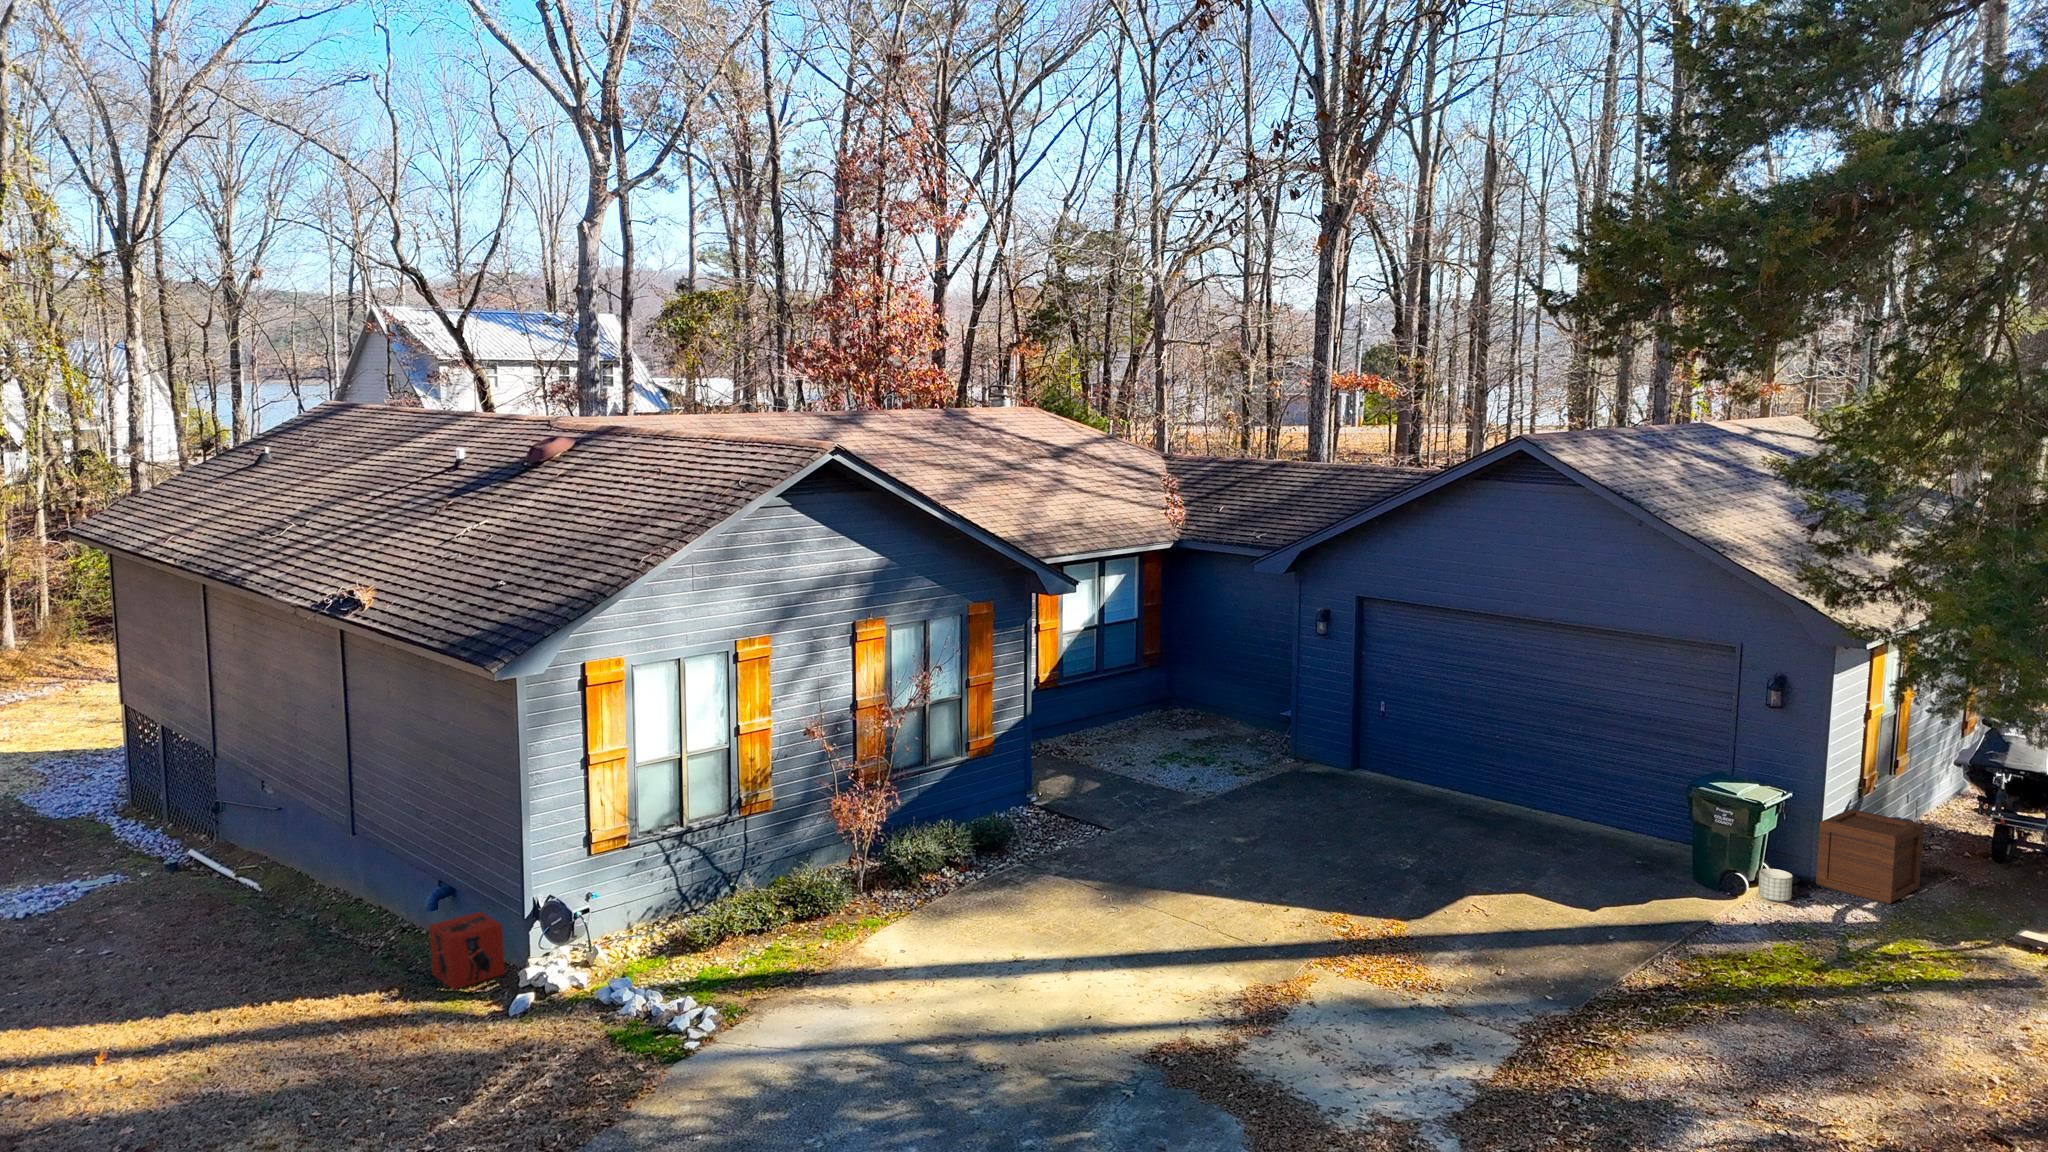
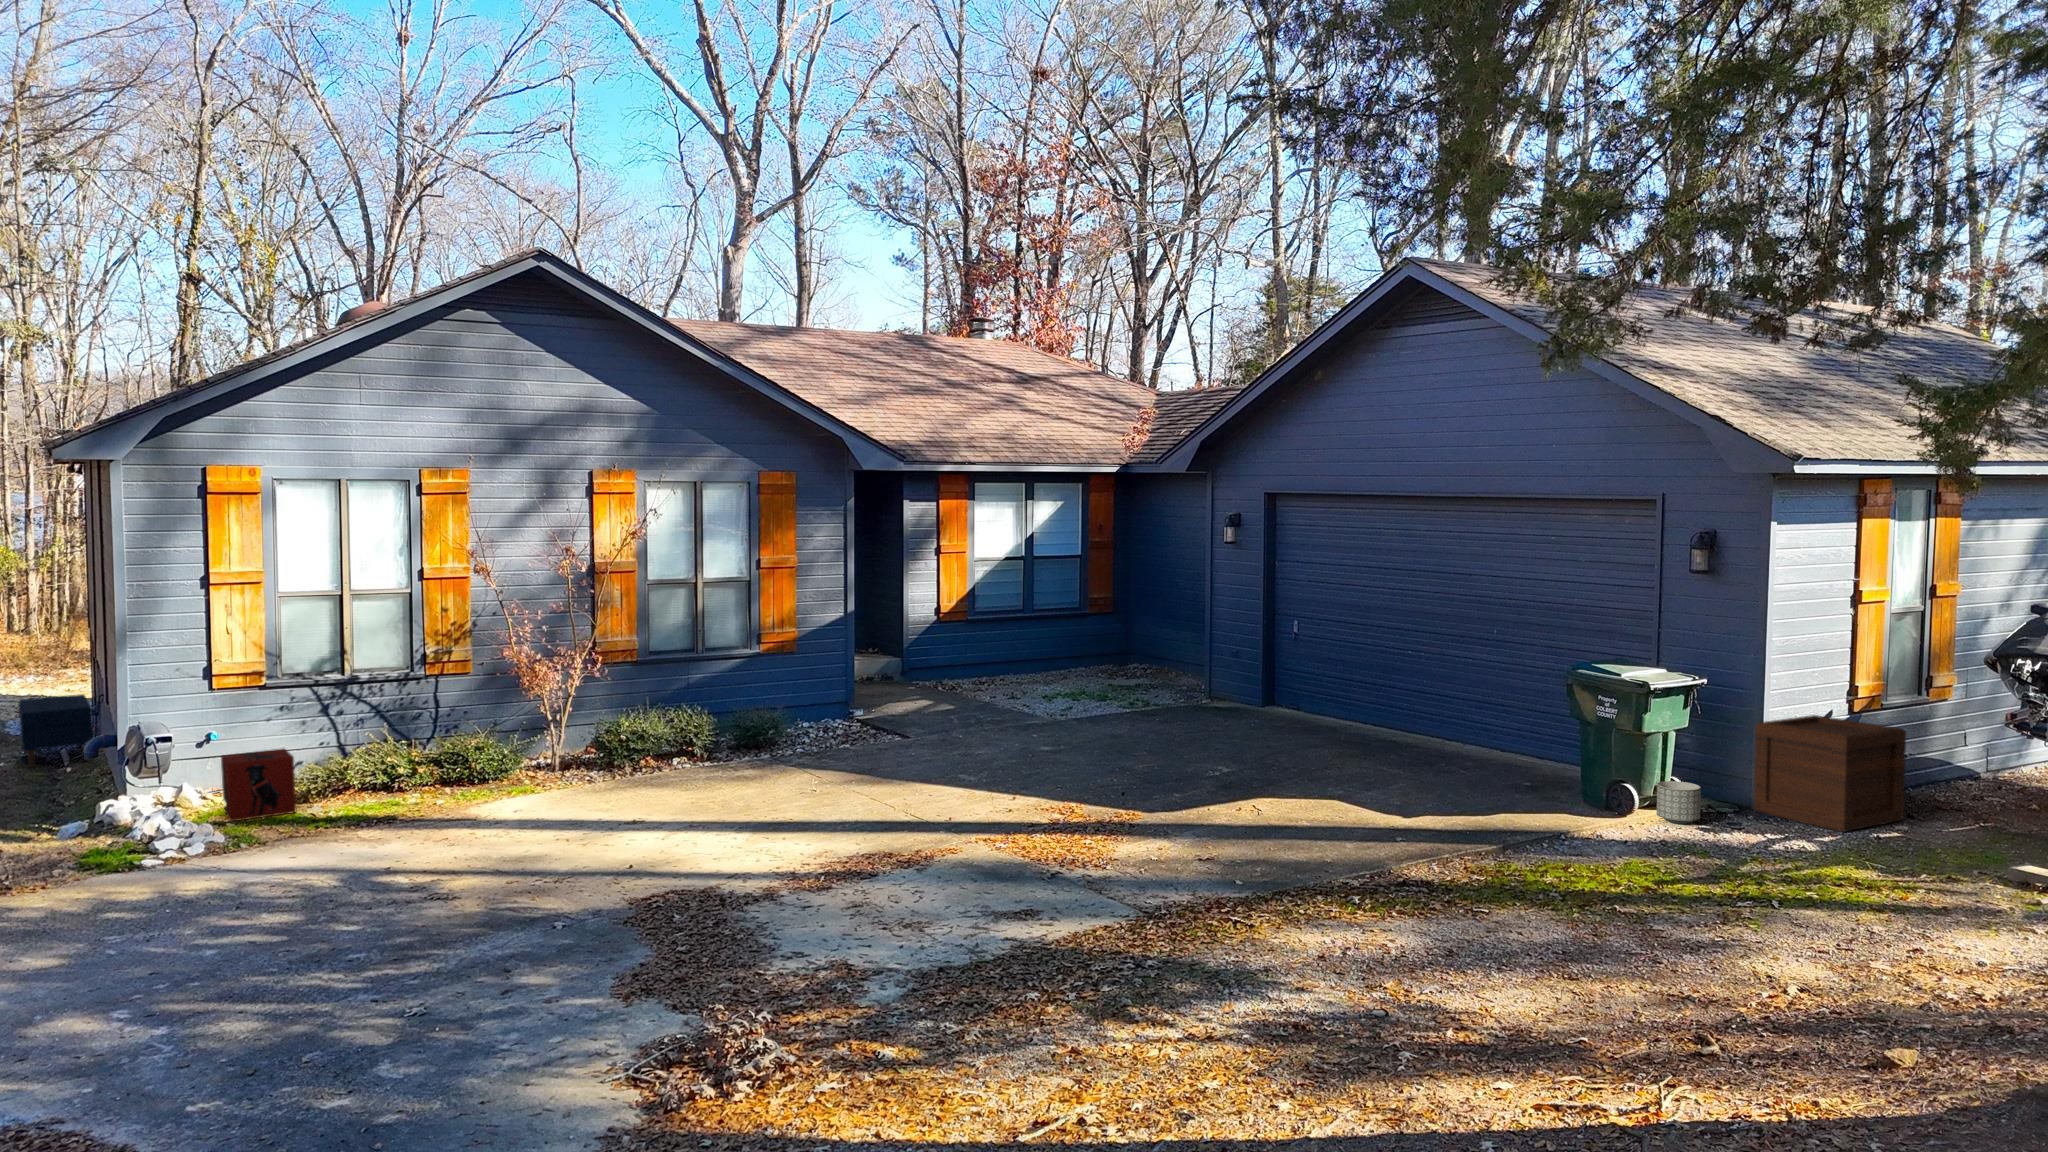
bench: none [262,829,364,914] -> present [19,694,93,768]
storage box: present [429,911,505,989] -> present [221,748,296,822]

